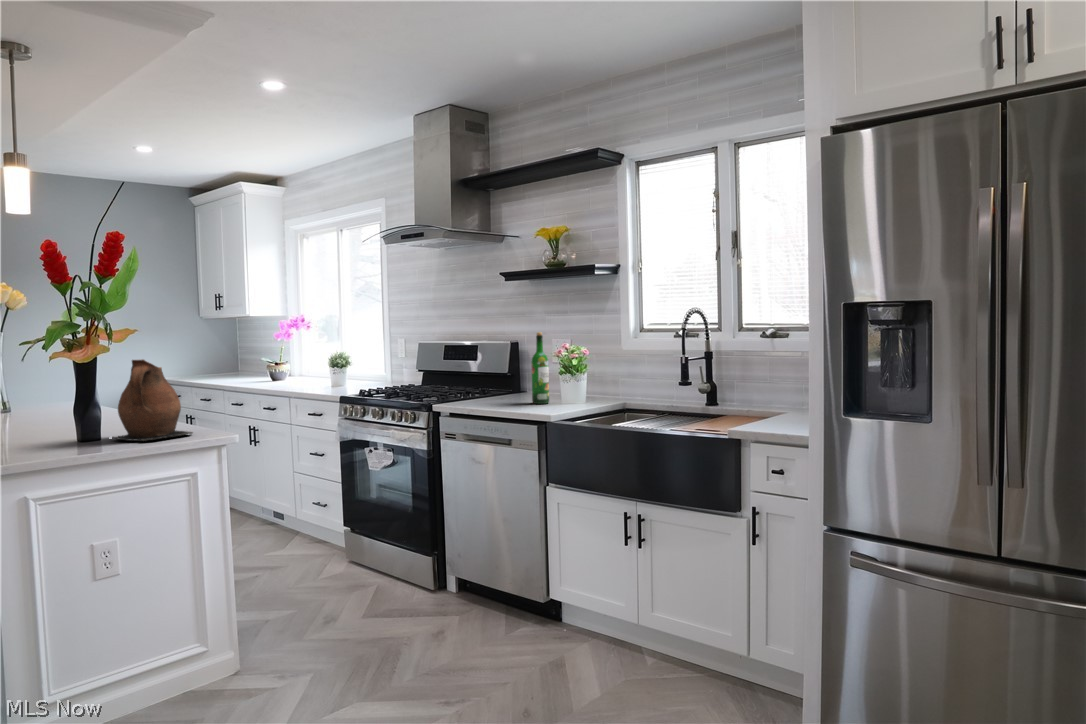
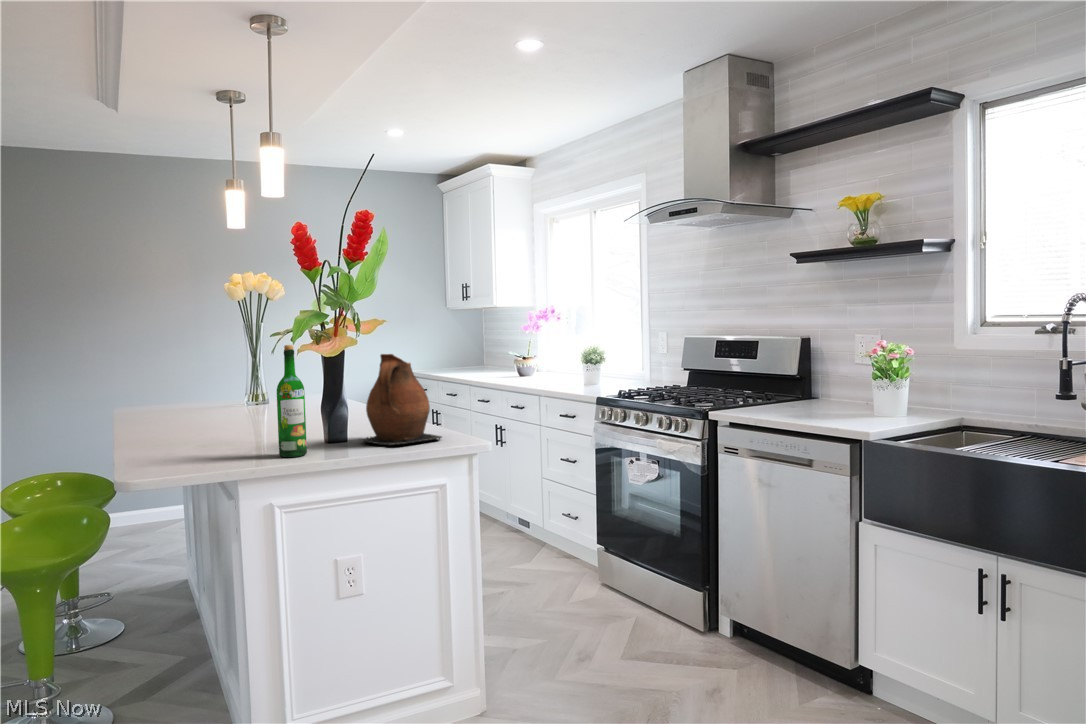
wine bottle: present [531,332,549,404] -> present [277,345,307,457]

